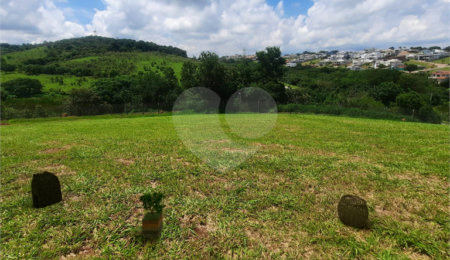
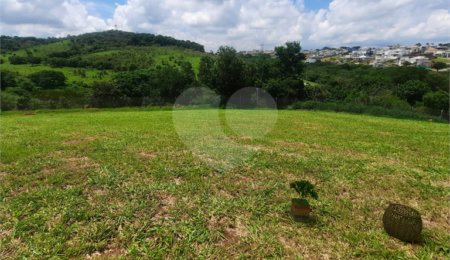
backpack: present [31,171,62,208] -> none [57,163,87,200]
potted tree: present [139,192,166,238] -> present [289,180,318,222]

